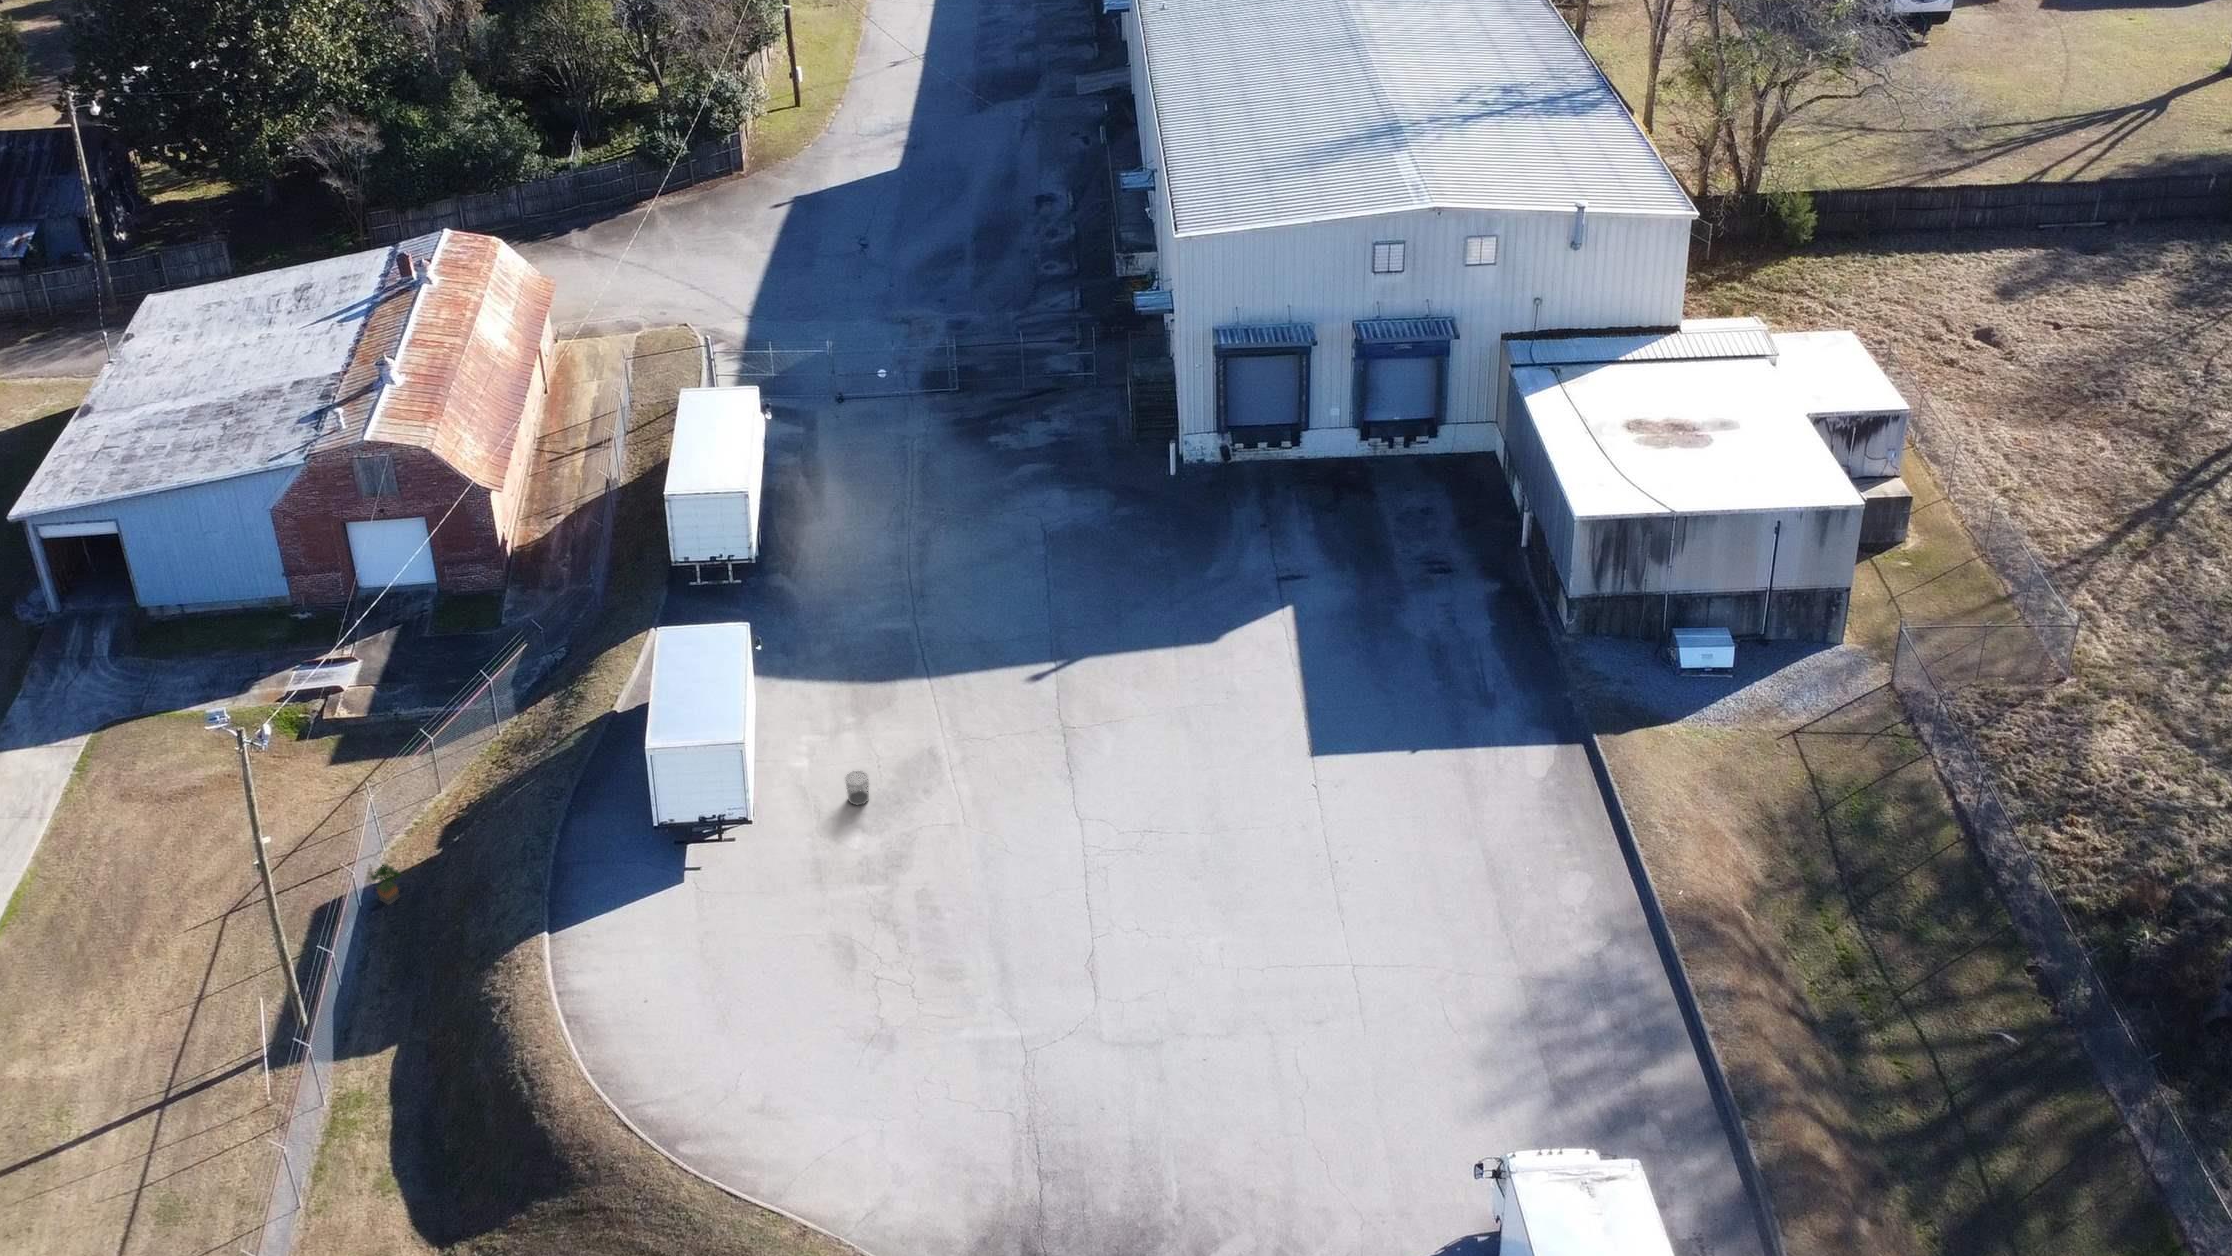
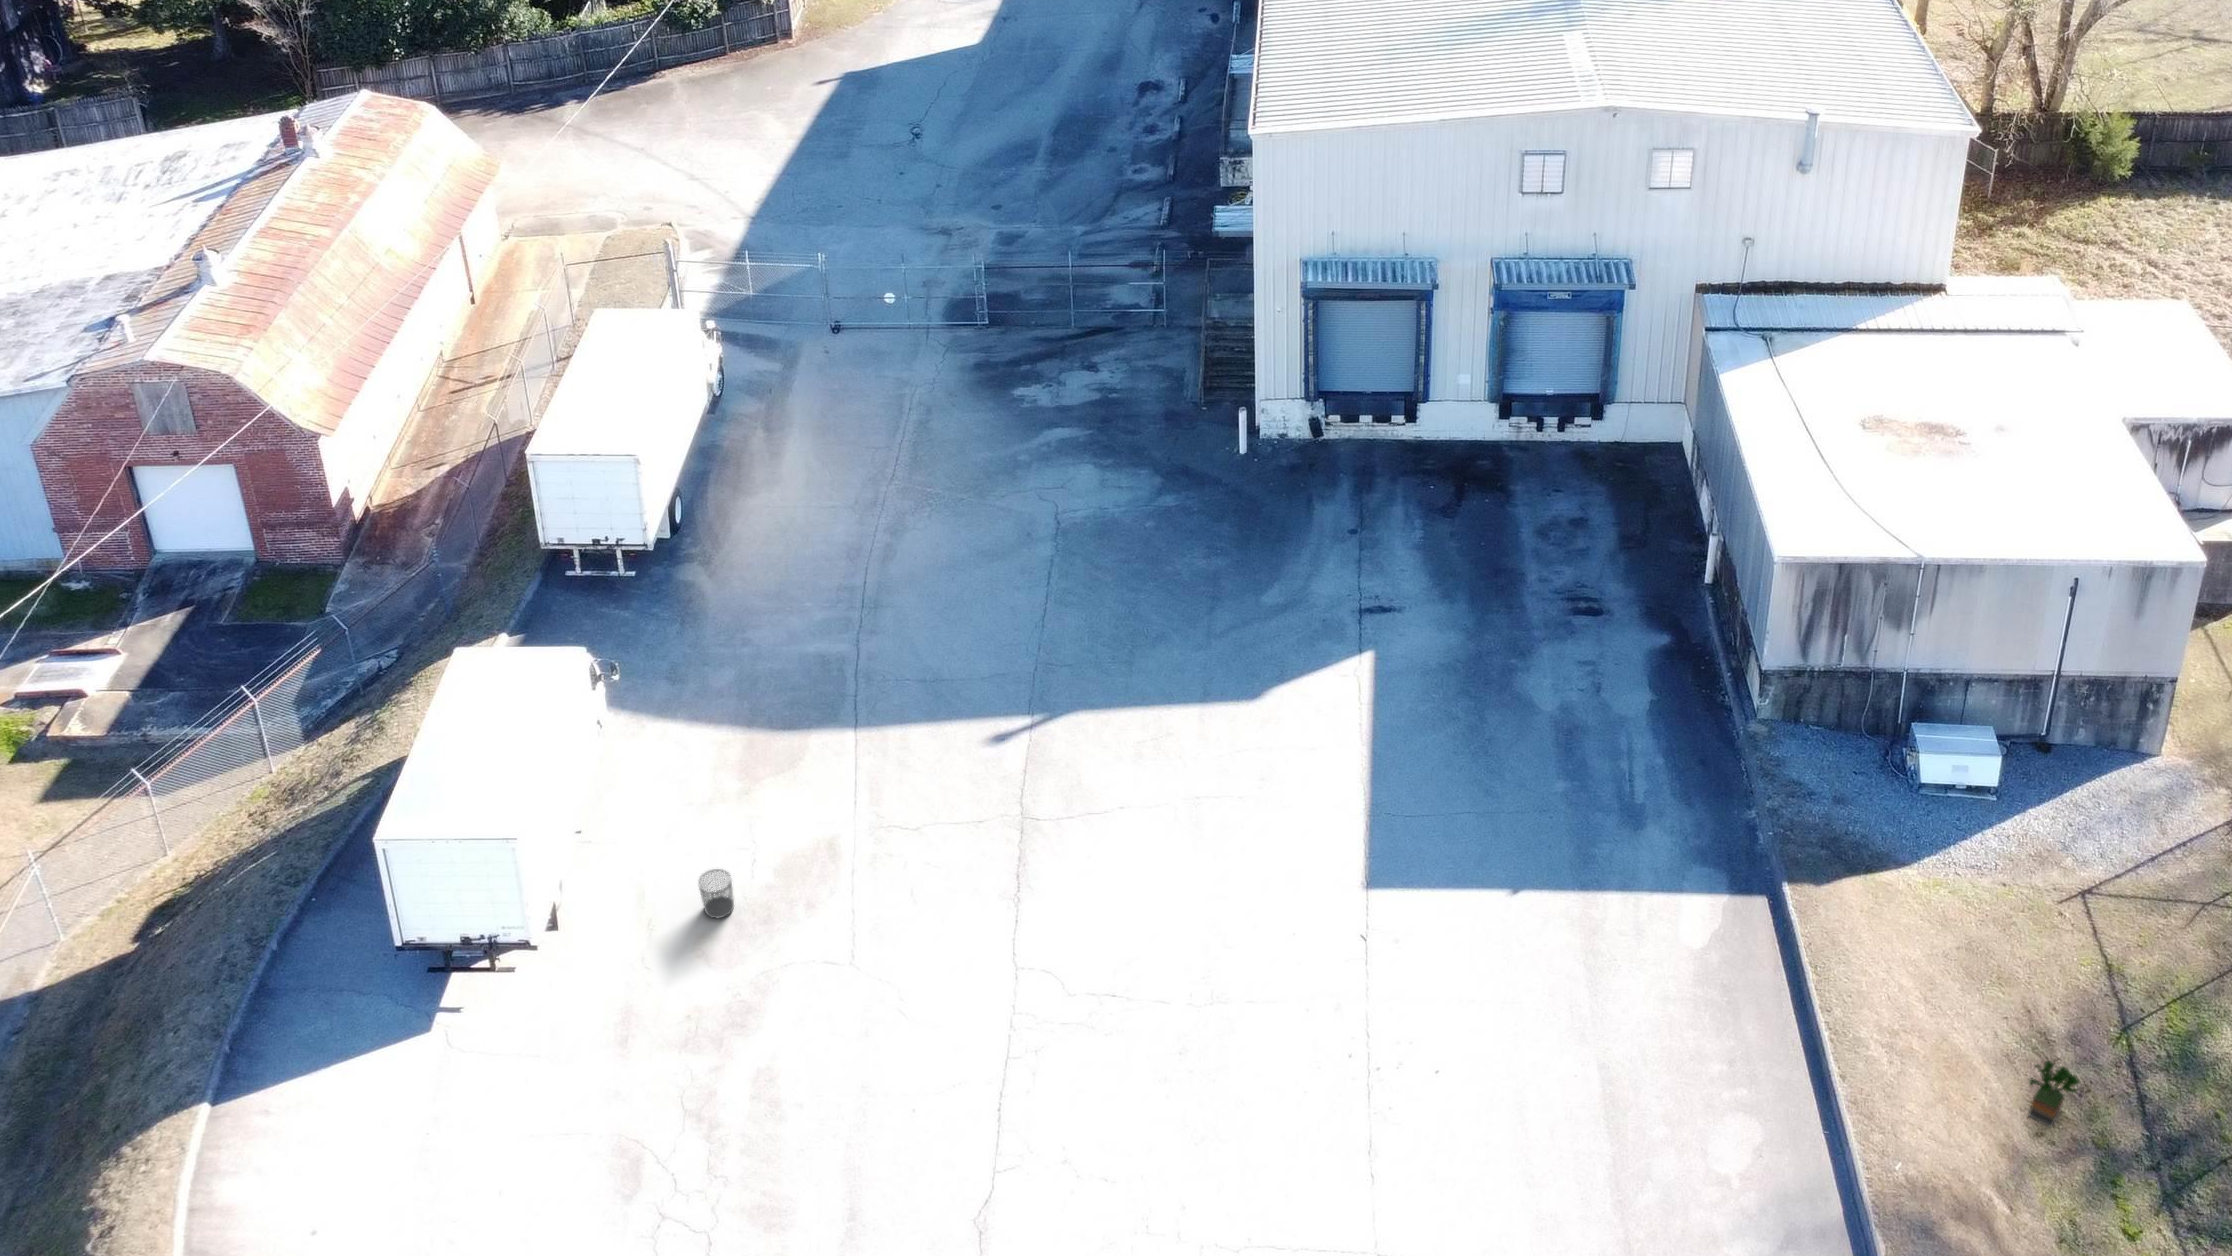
potted tree: present [371,864,400,905] -> present [2028,1061,2079,1127]

